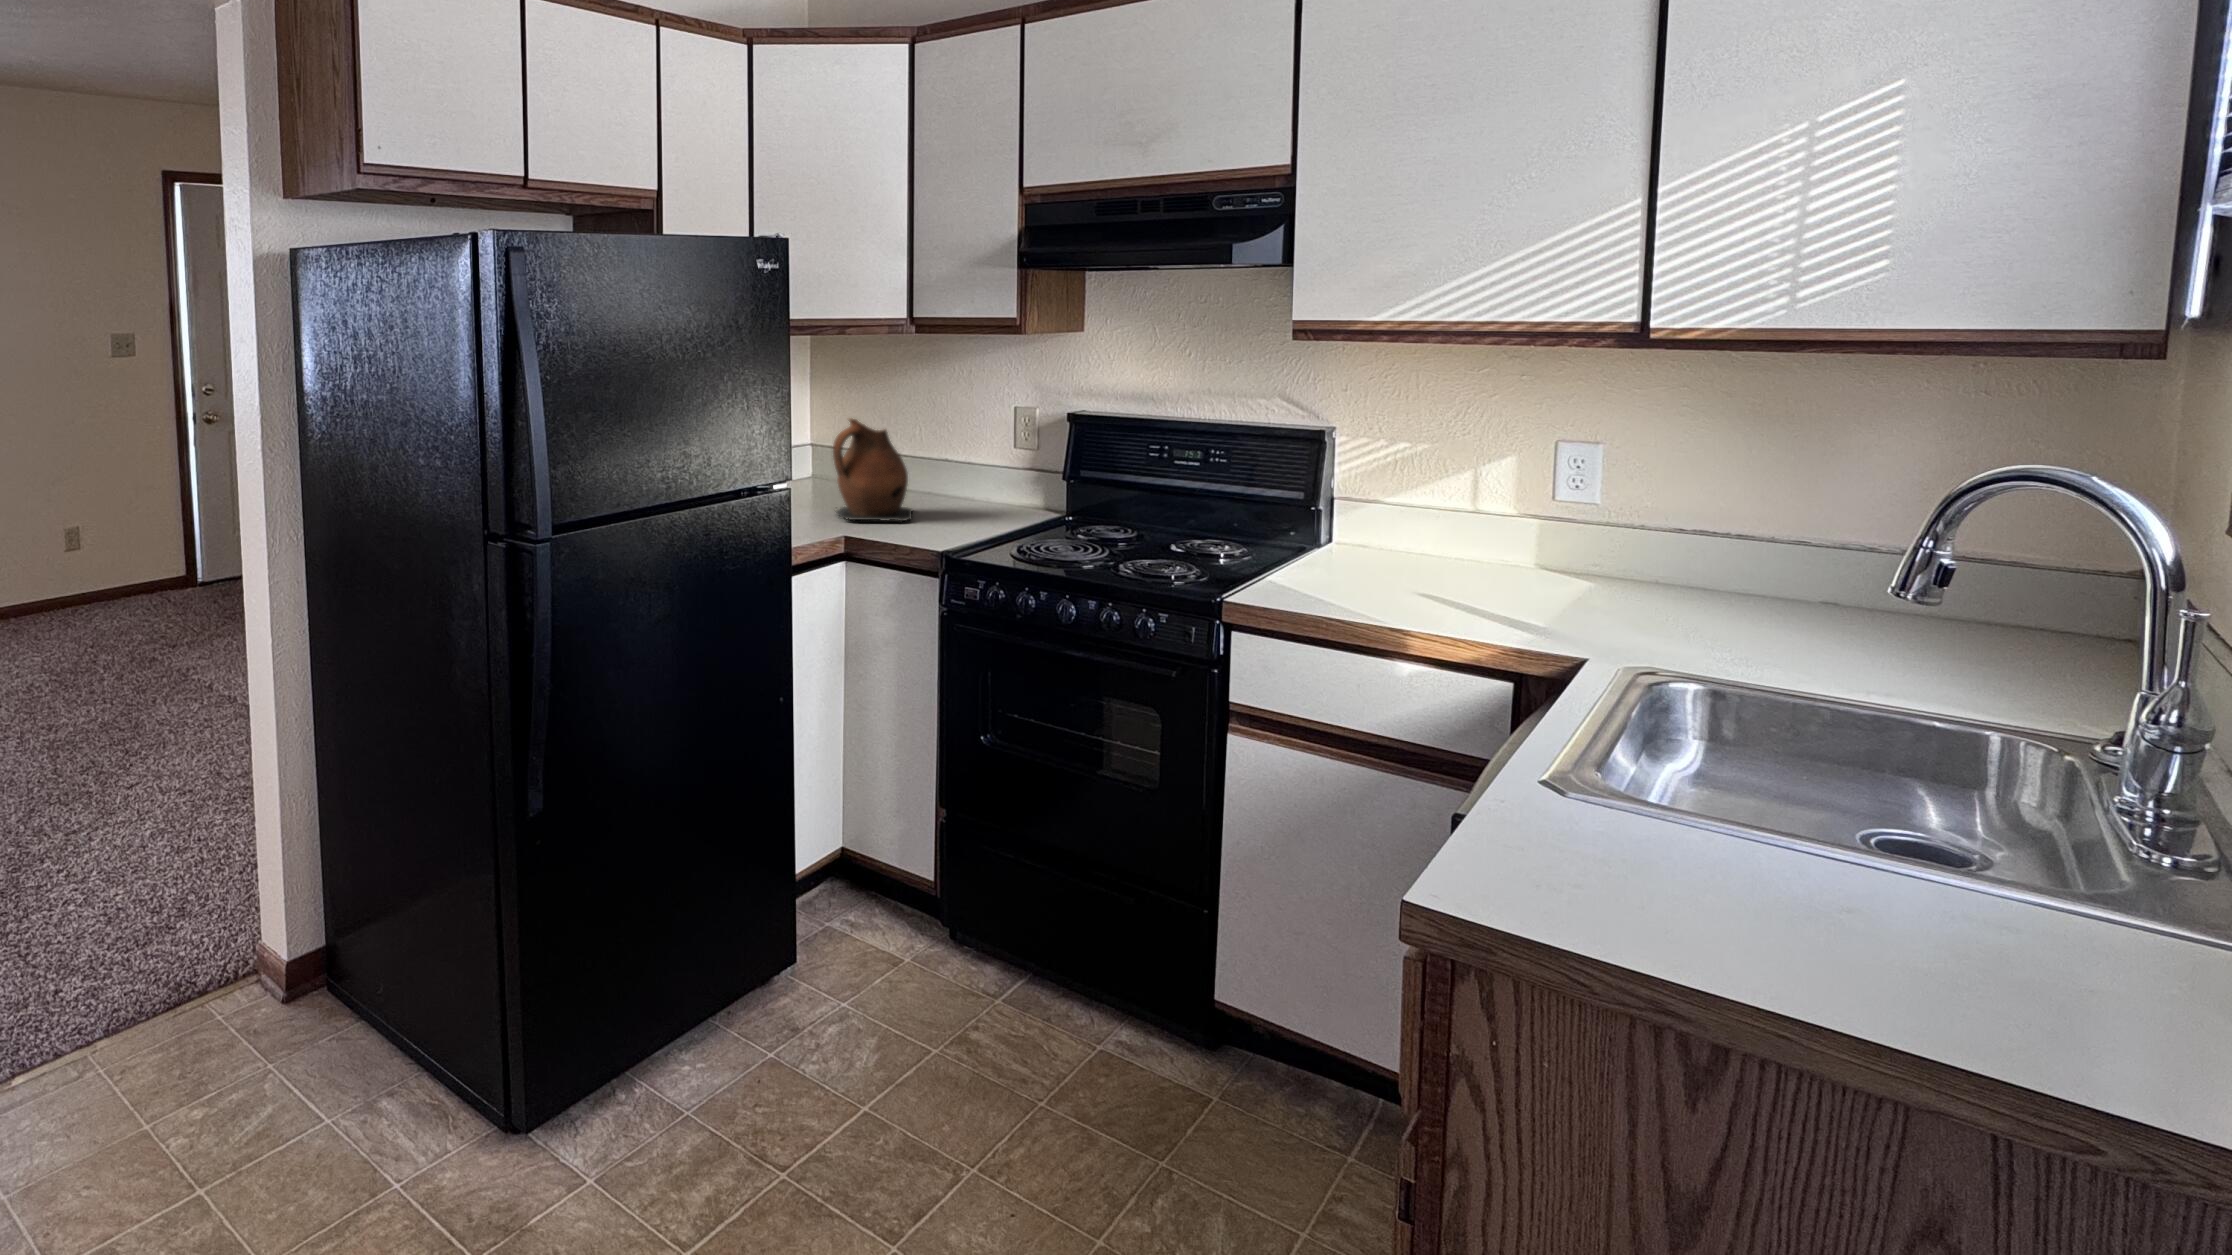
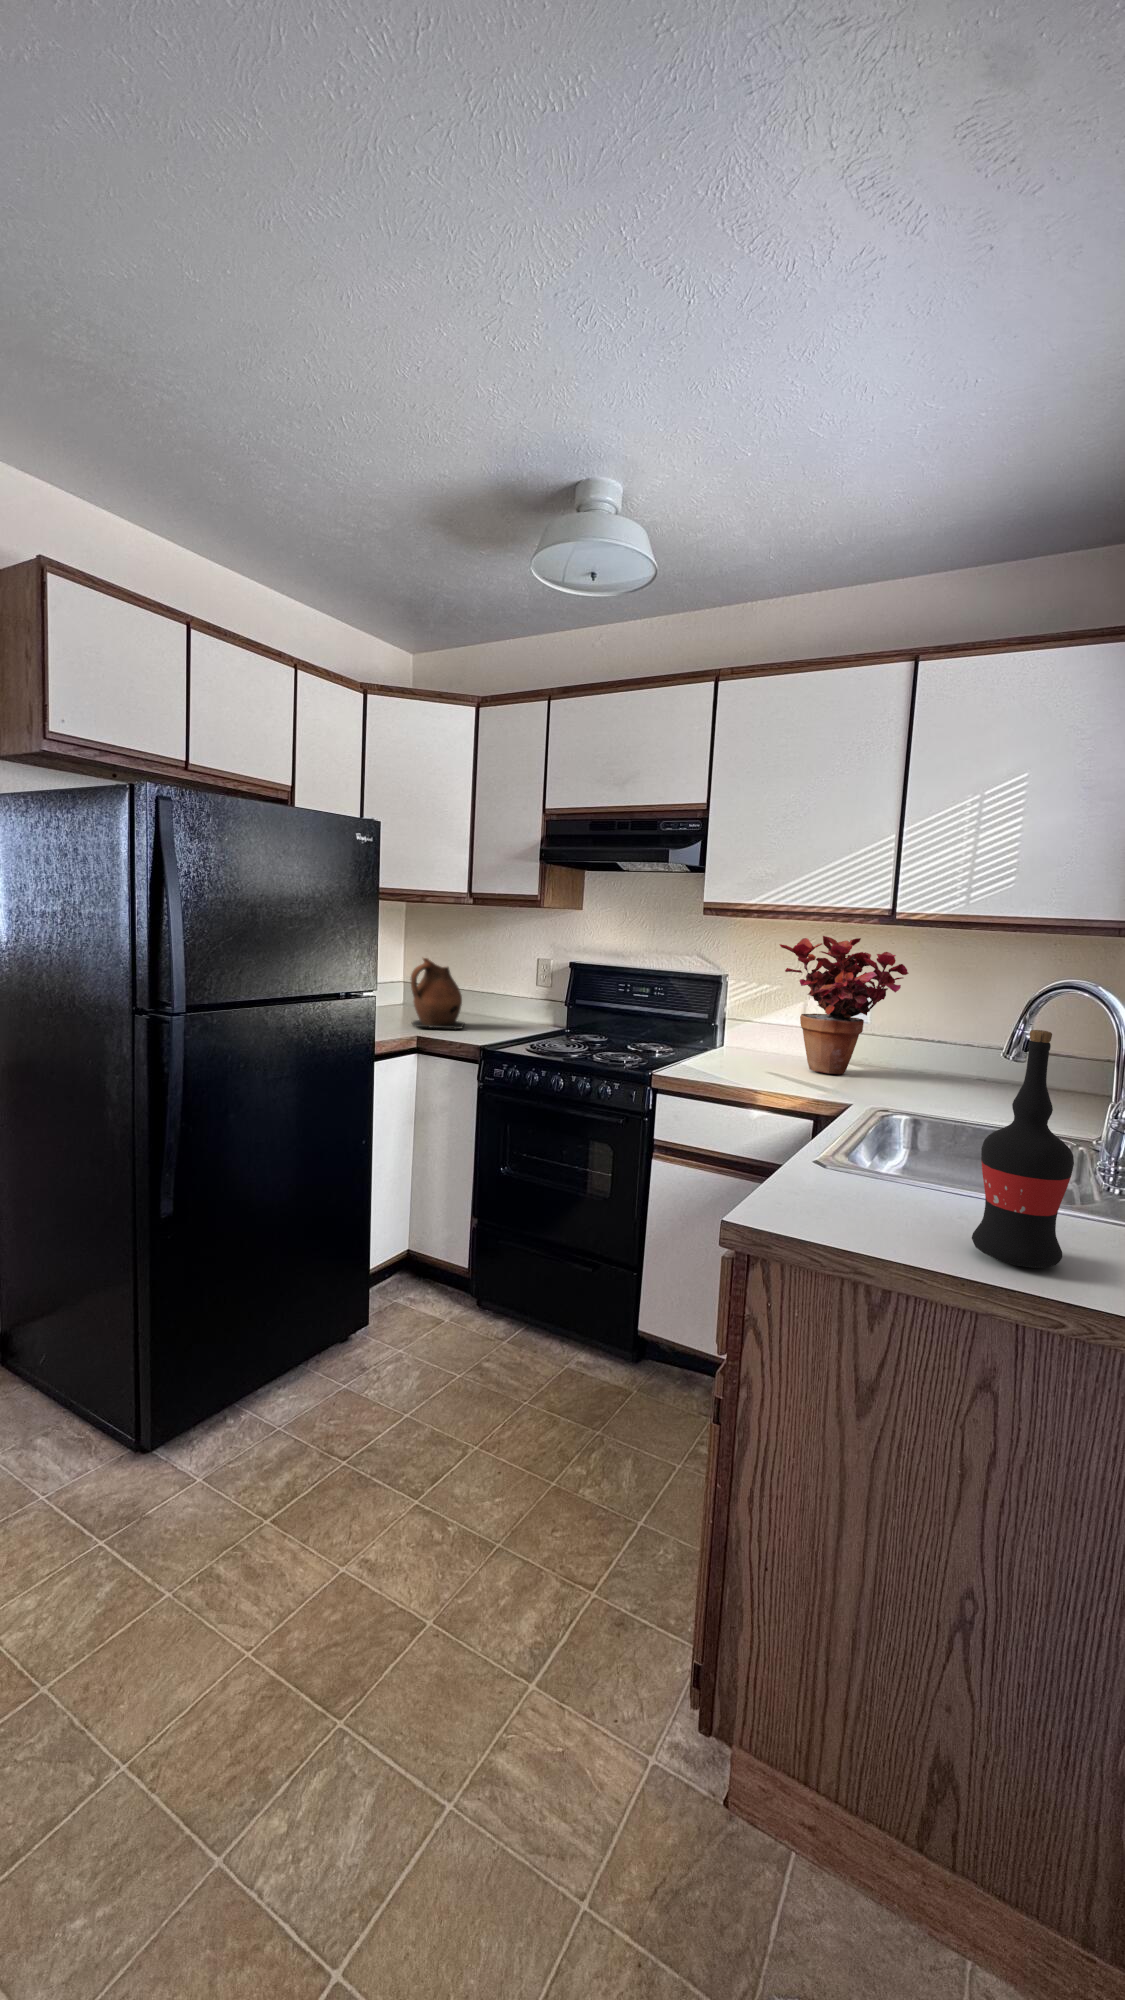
potted plant: none [1429,367,1678,596] -> present [780,936,909,1074]
wine bottle: none [1894,608,2118,1042] -> present [972,1030,1074,1268]

